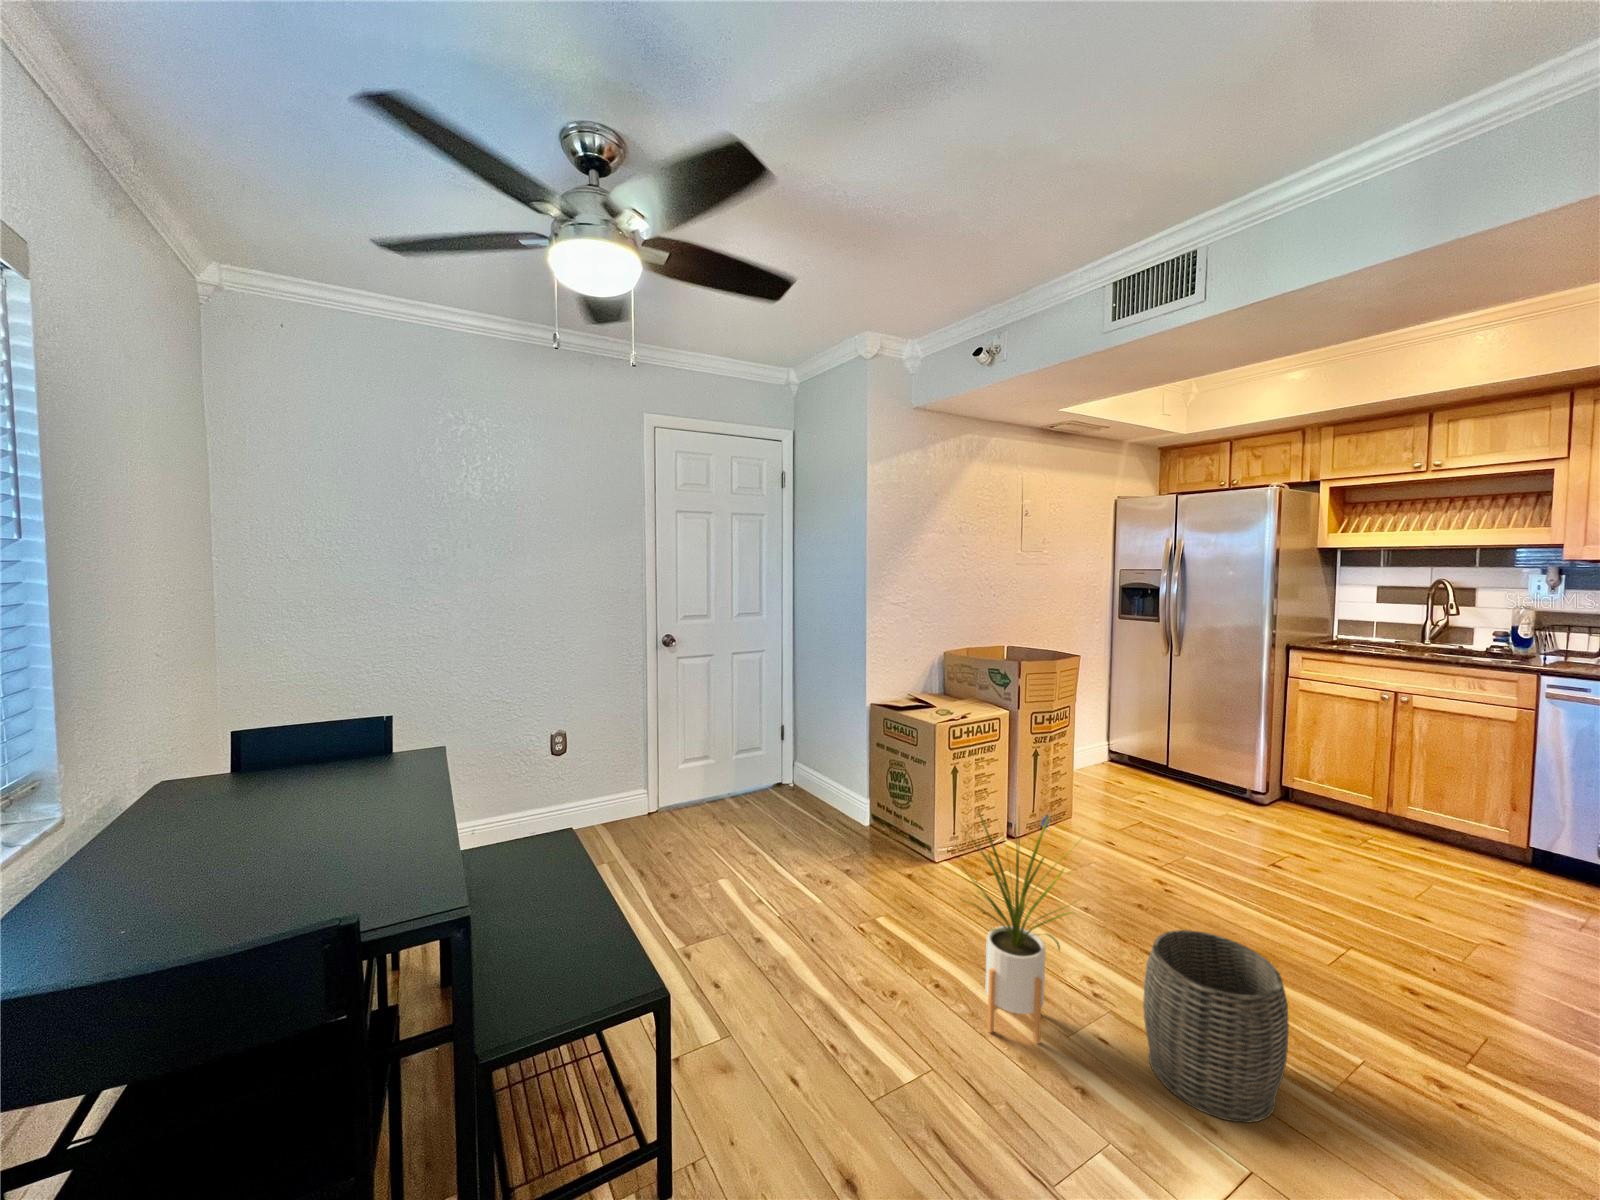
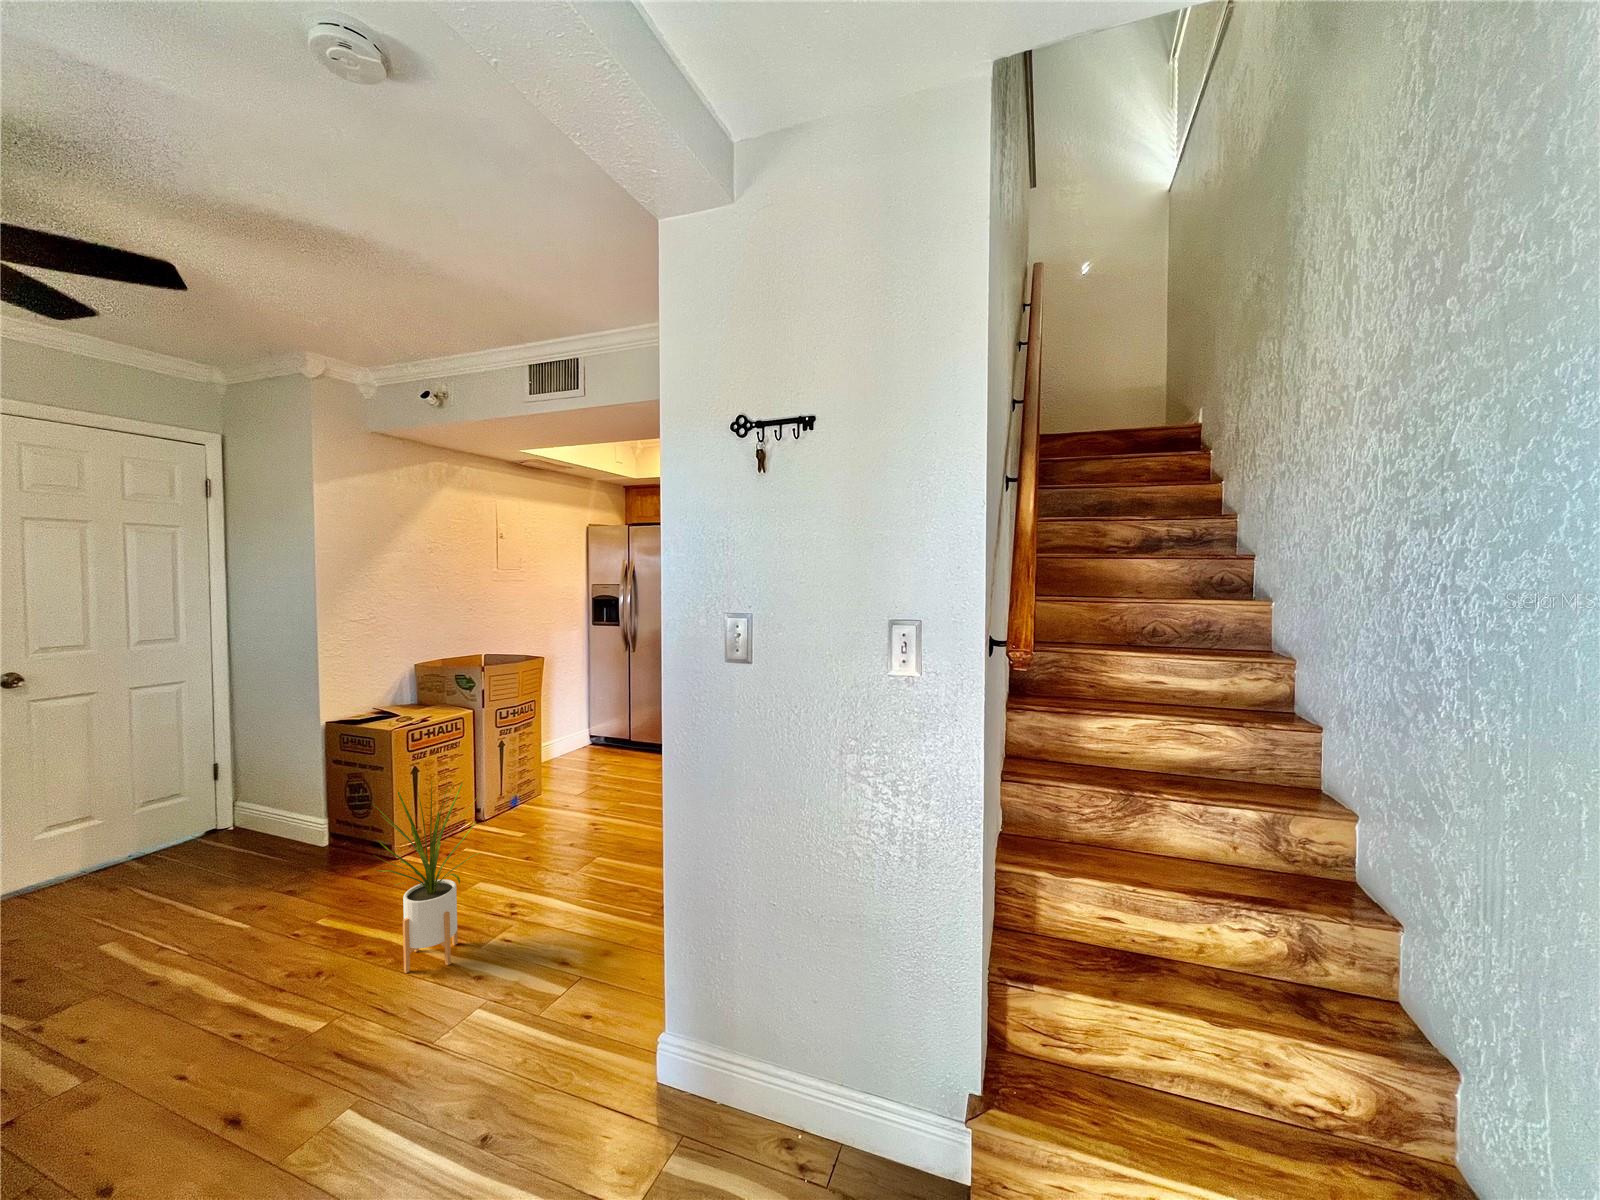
woven basket: present [1143,930,1289,1122] -> none [531,839,621,960]

